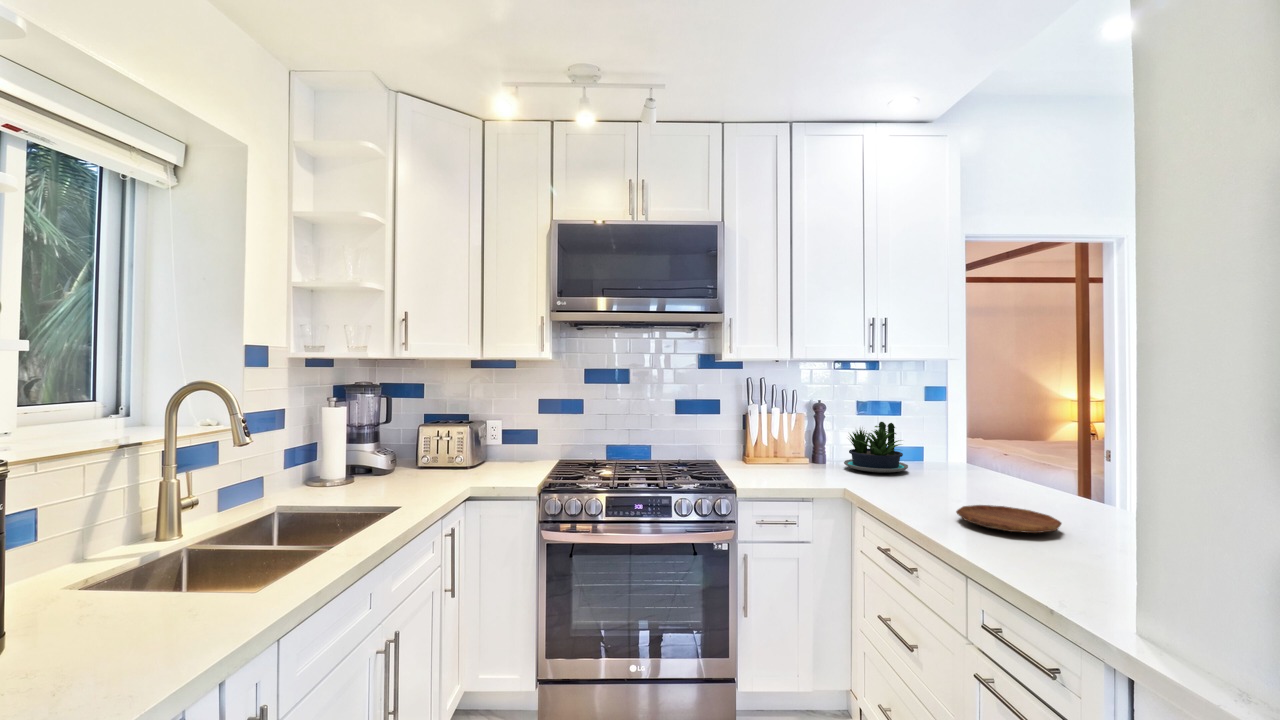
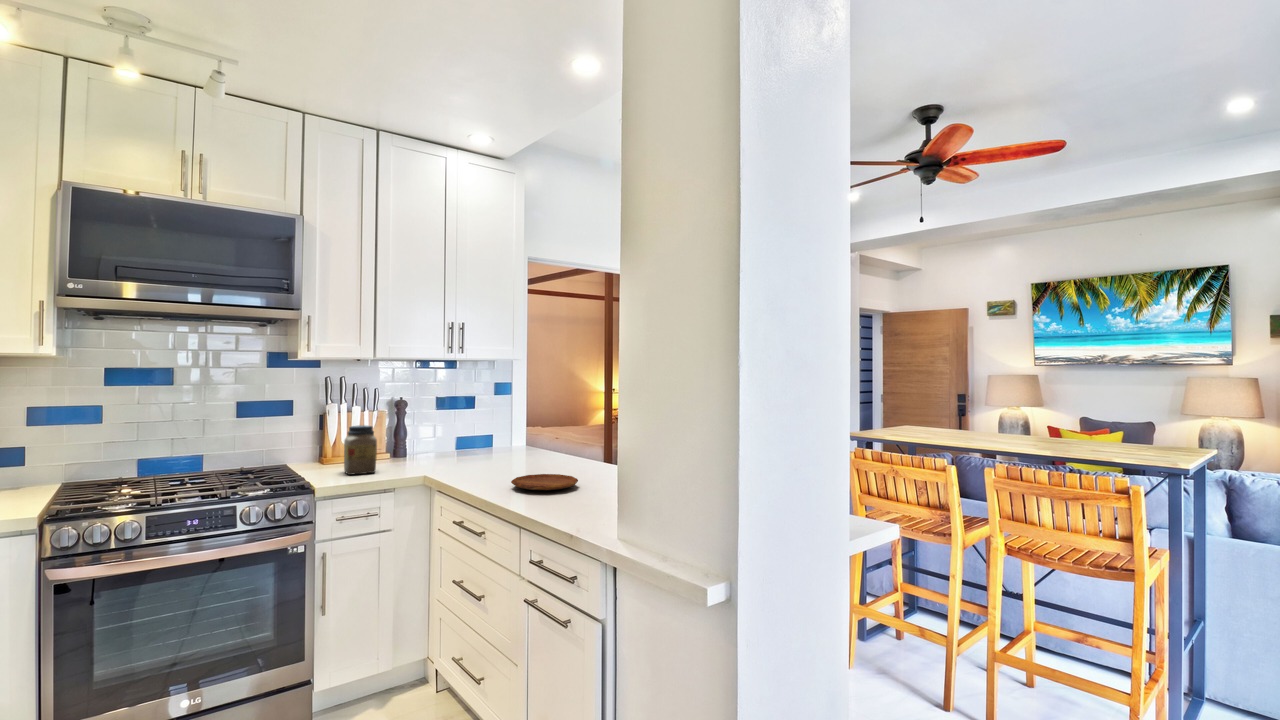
potted plant: present [844,422,908,472] -> none [423,416,479,461]
jar: none [764,427,795,478] -> present [344,425,377,475]

